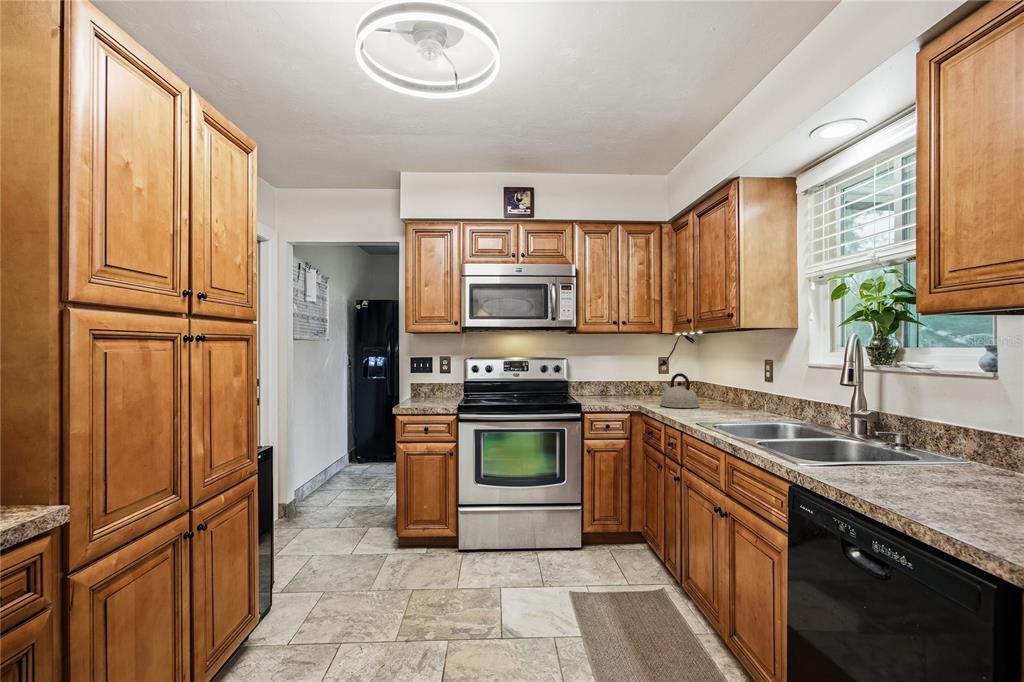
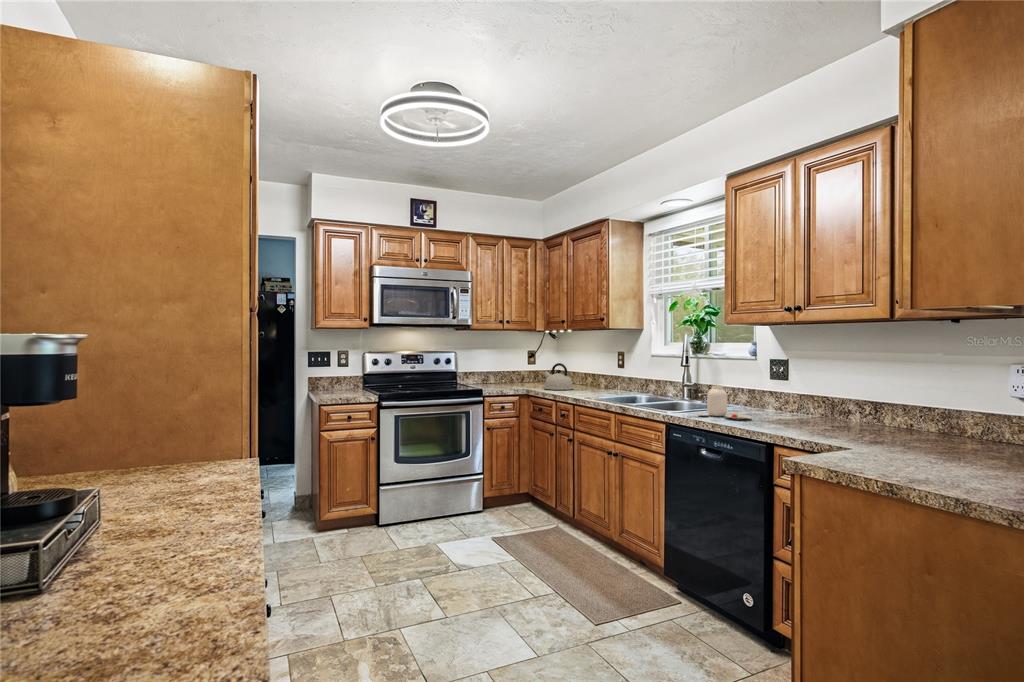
jar: none [854,425,974,498] -> present [699,385,751,419]

